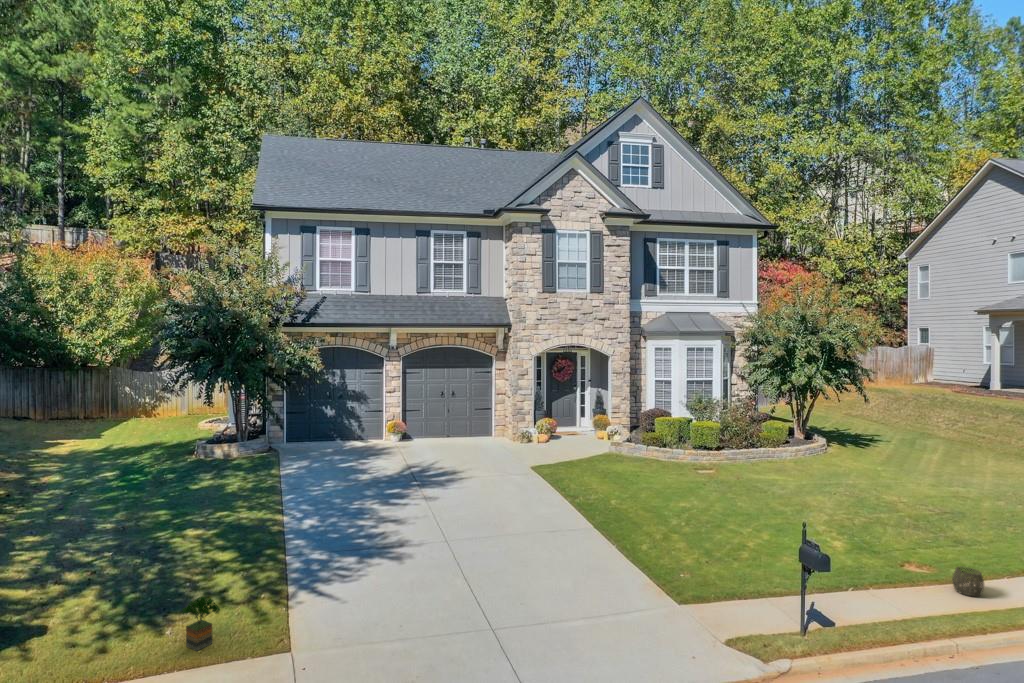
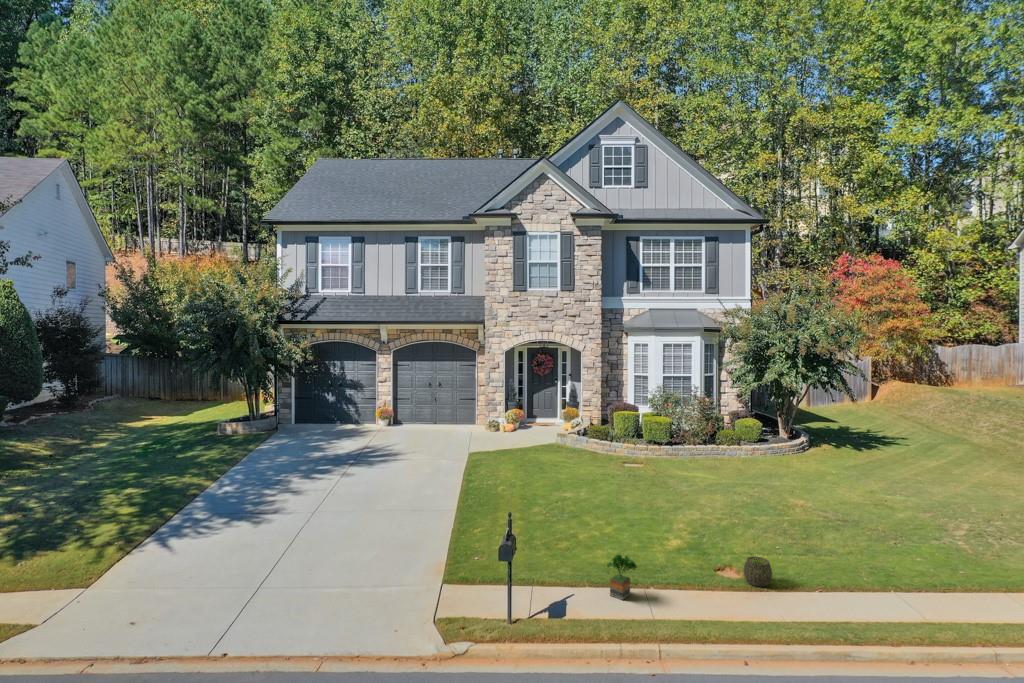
potted tree: present [182,597,220,651] -> present [607,555,637,600]

